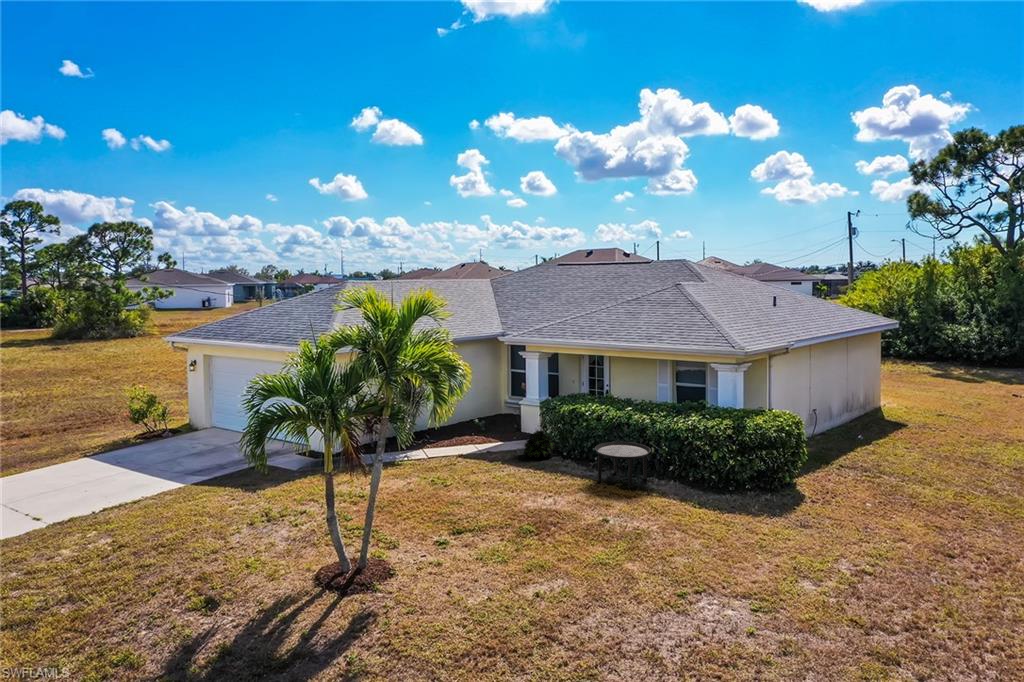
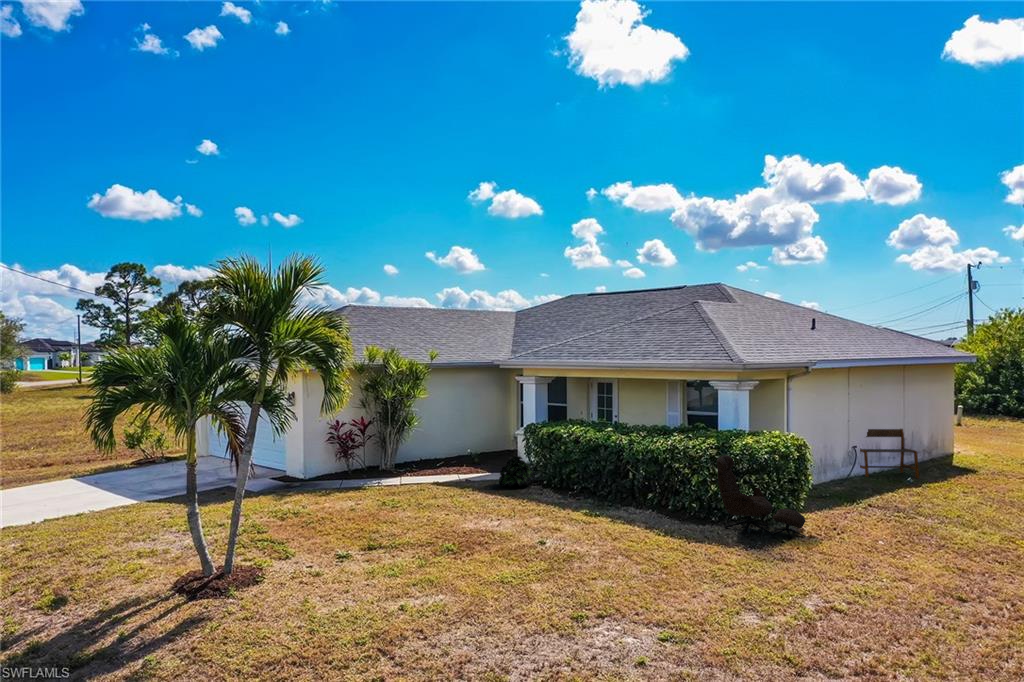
bench: none [813,393,865,436] -> present [860,429,919,478]
lounge chair: none [738,435,810,506] -> present [717,455,805,539]
round table: present [595,442,651,488] -> none [561,466,625,517]

